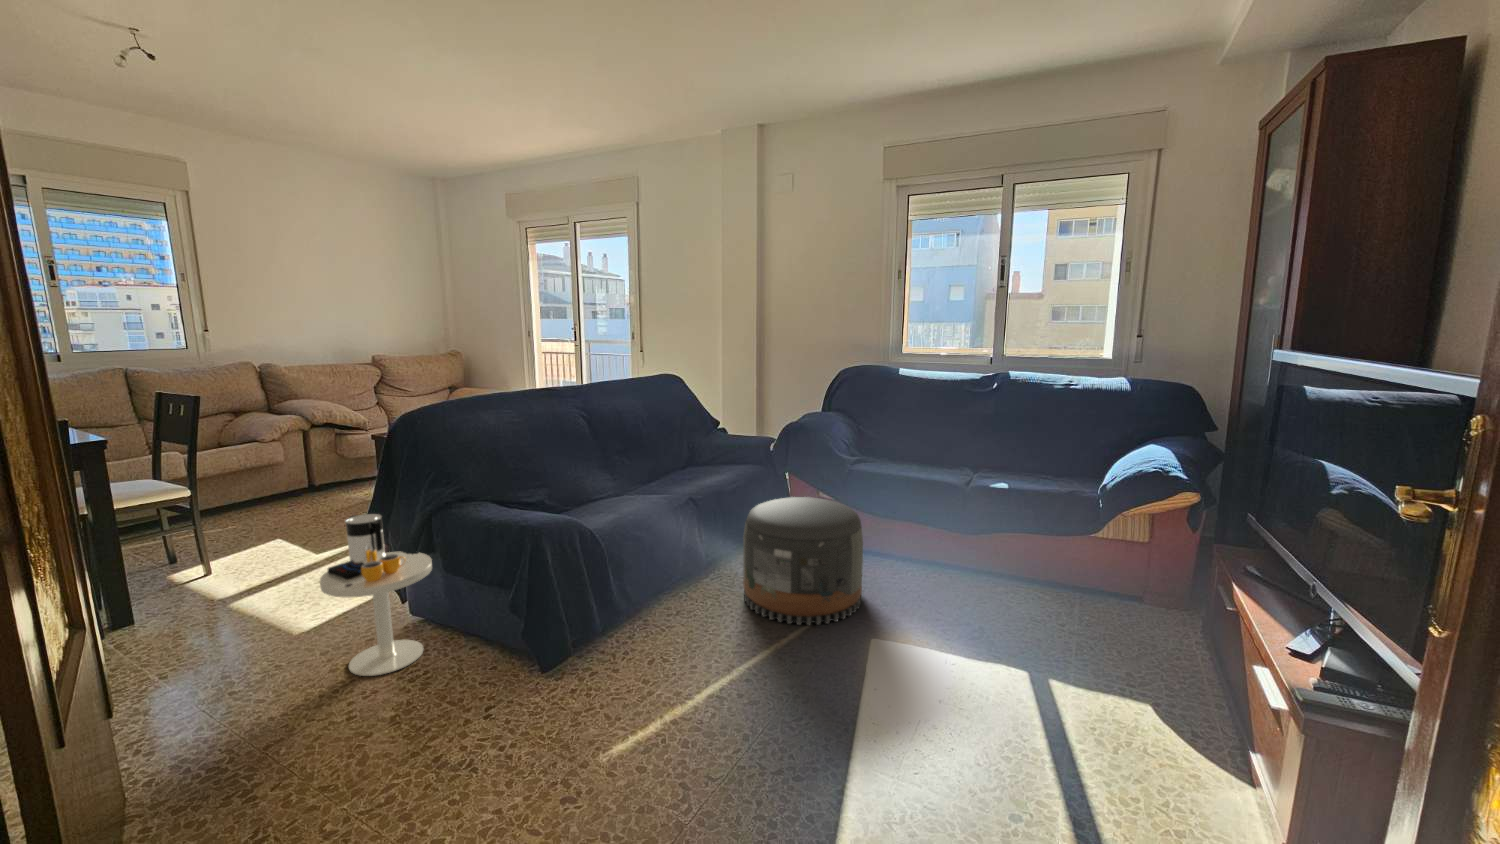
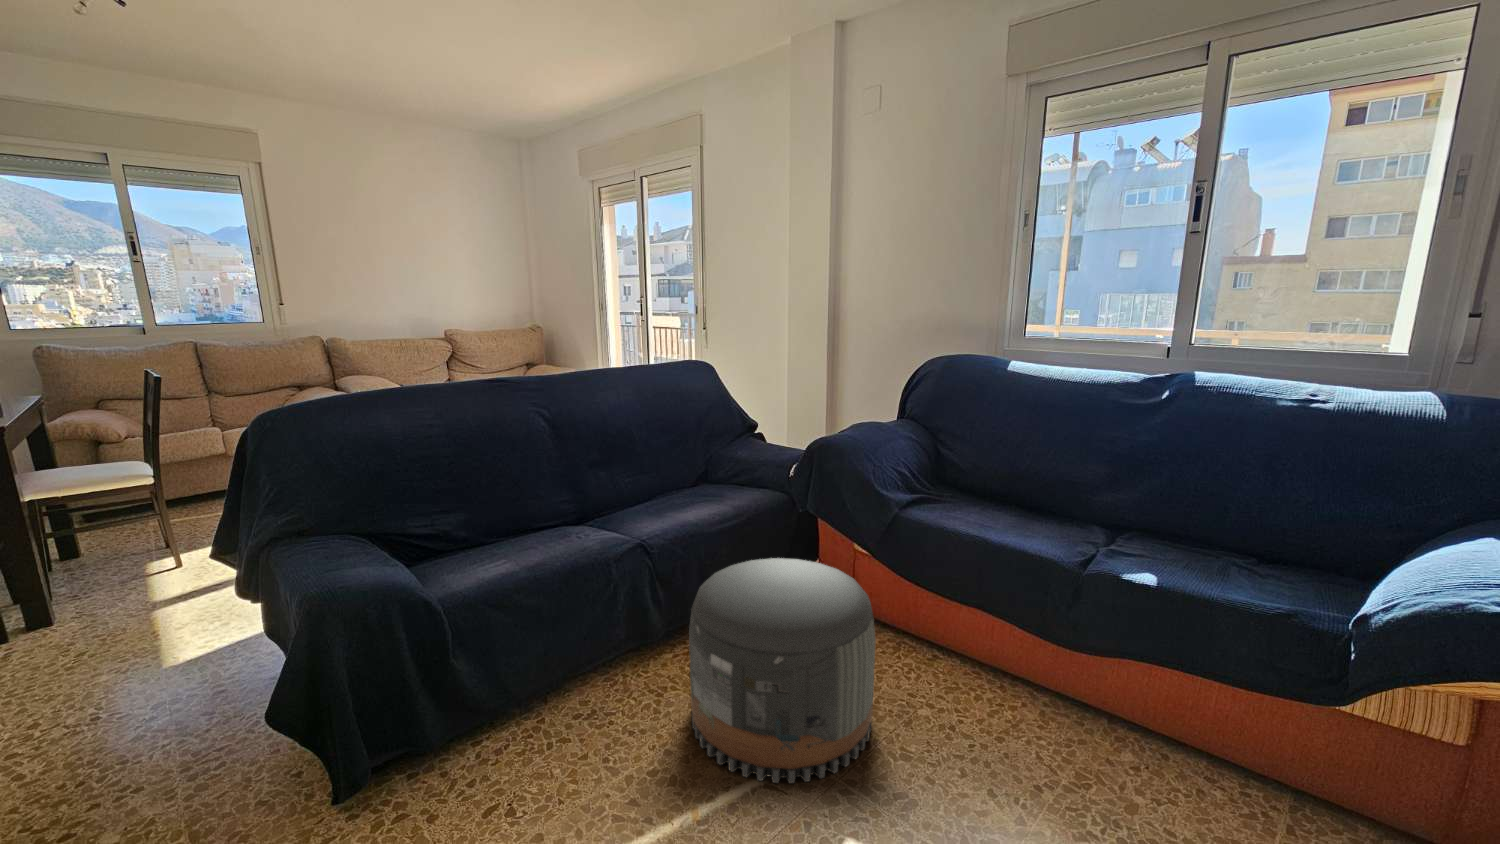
side table: present [320,514,432,676] -> none [103,544,269,757]

